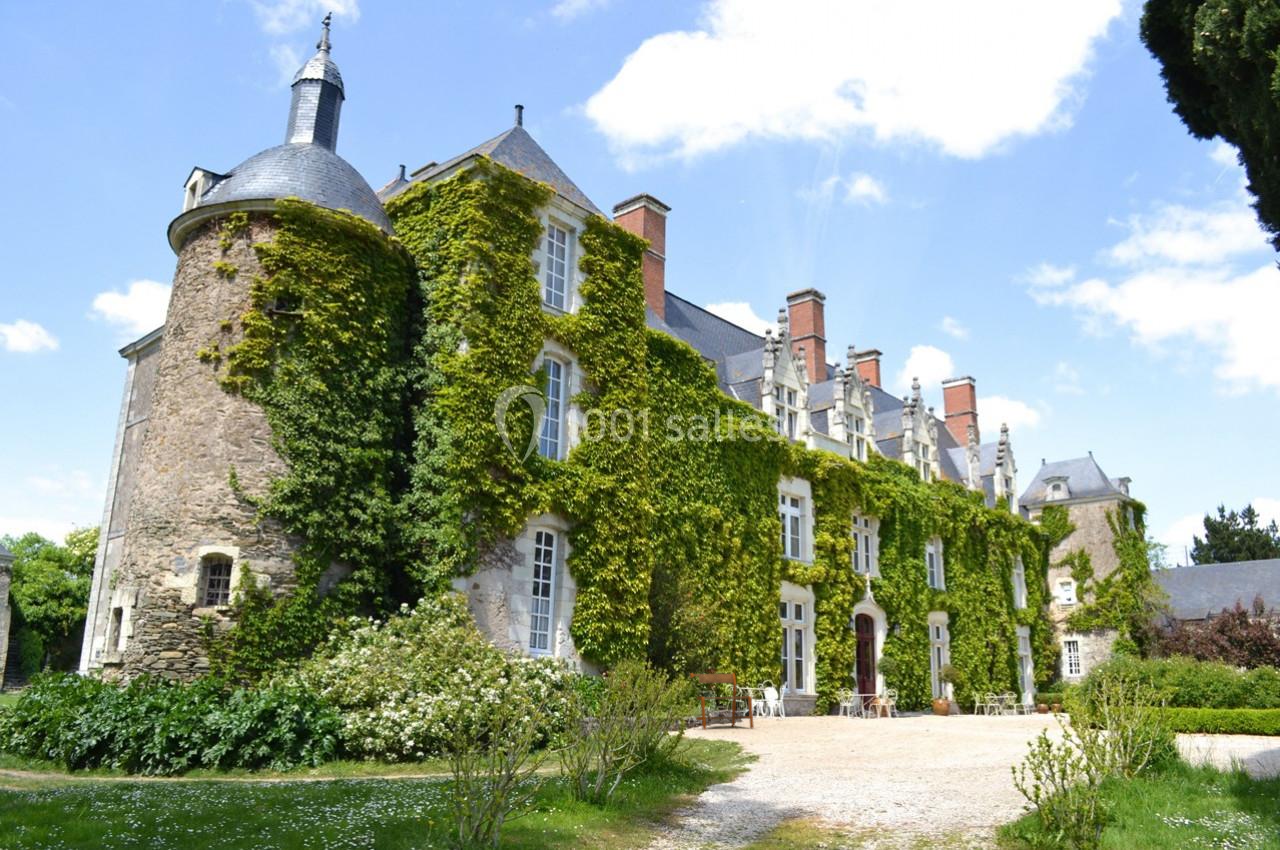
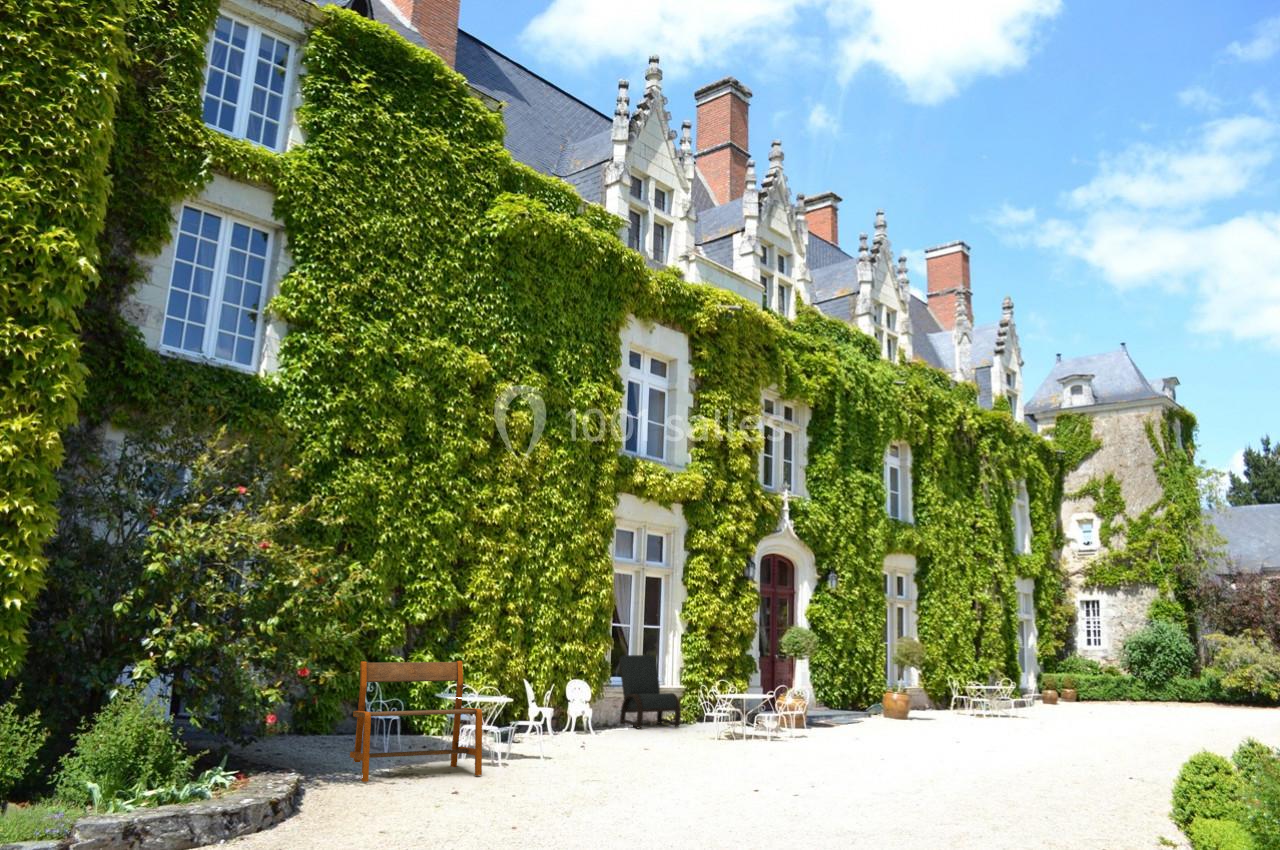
lounge chair: none [784,675,824,715] -> present [619,655,681,728]

